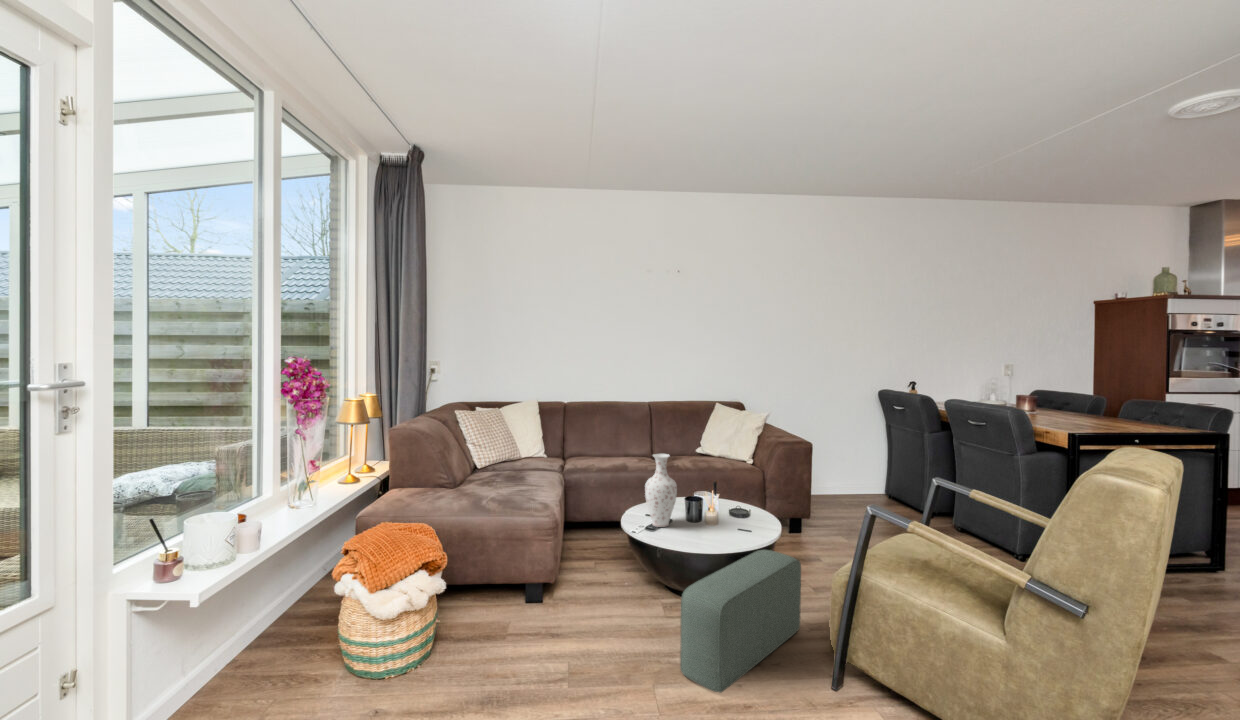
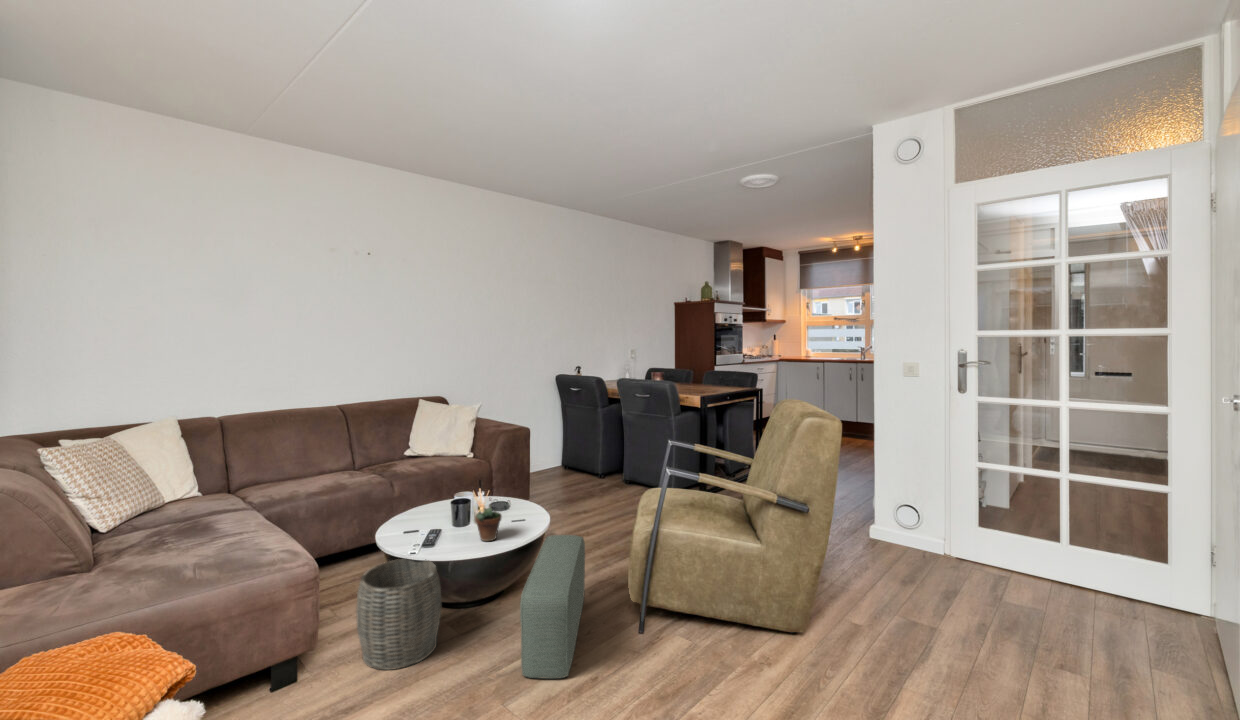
vase: present [645,454,677,527] -> none [416,463,452,543]
succulent plant: none [691,494,717,538] -> present [475,498,502,541]
woven basket: none [578,531,647,625] -> present [356,558,441,670]

